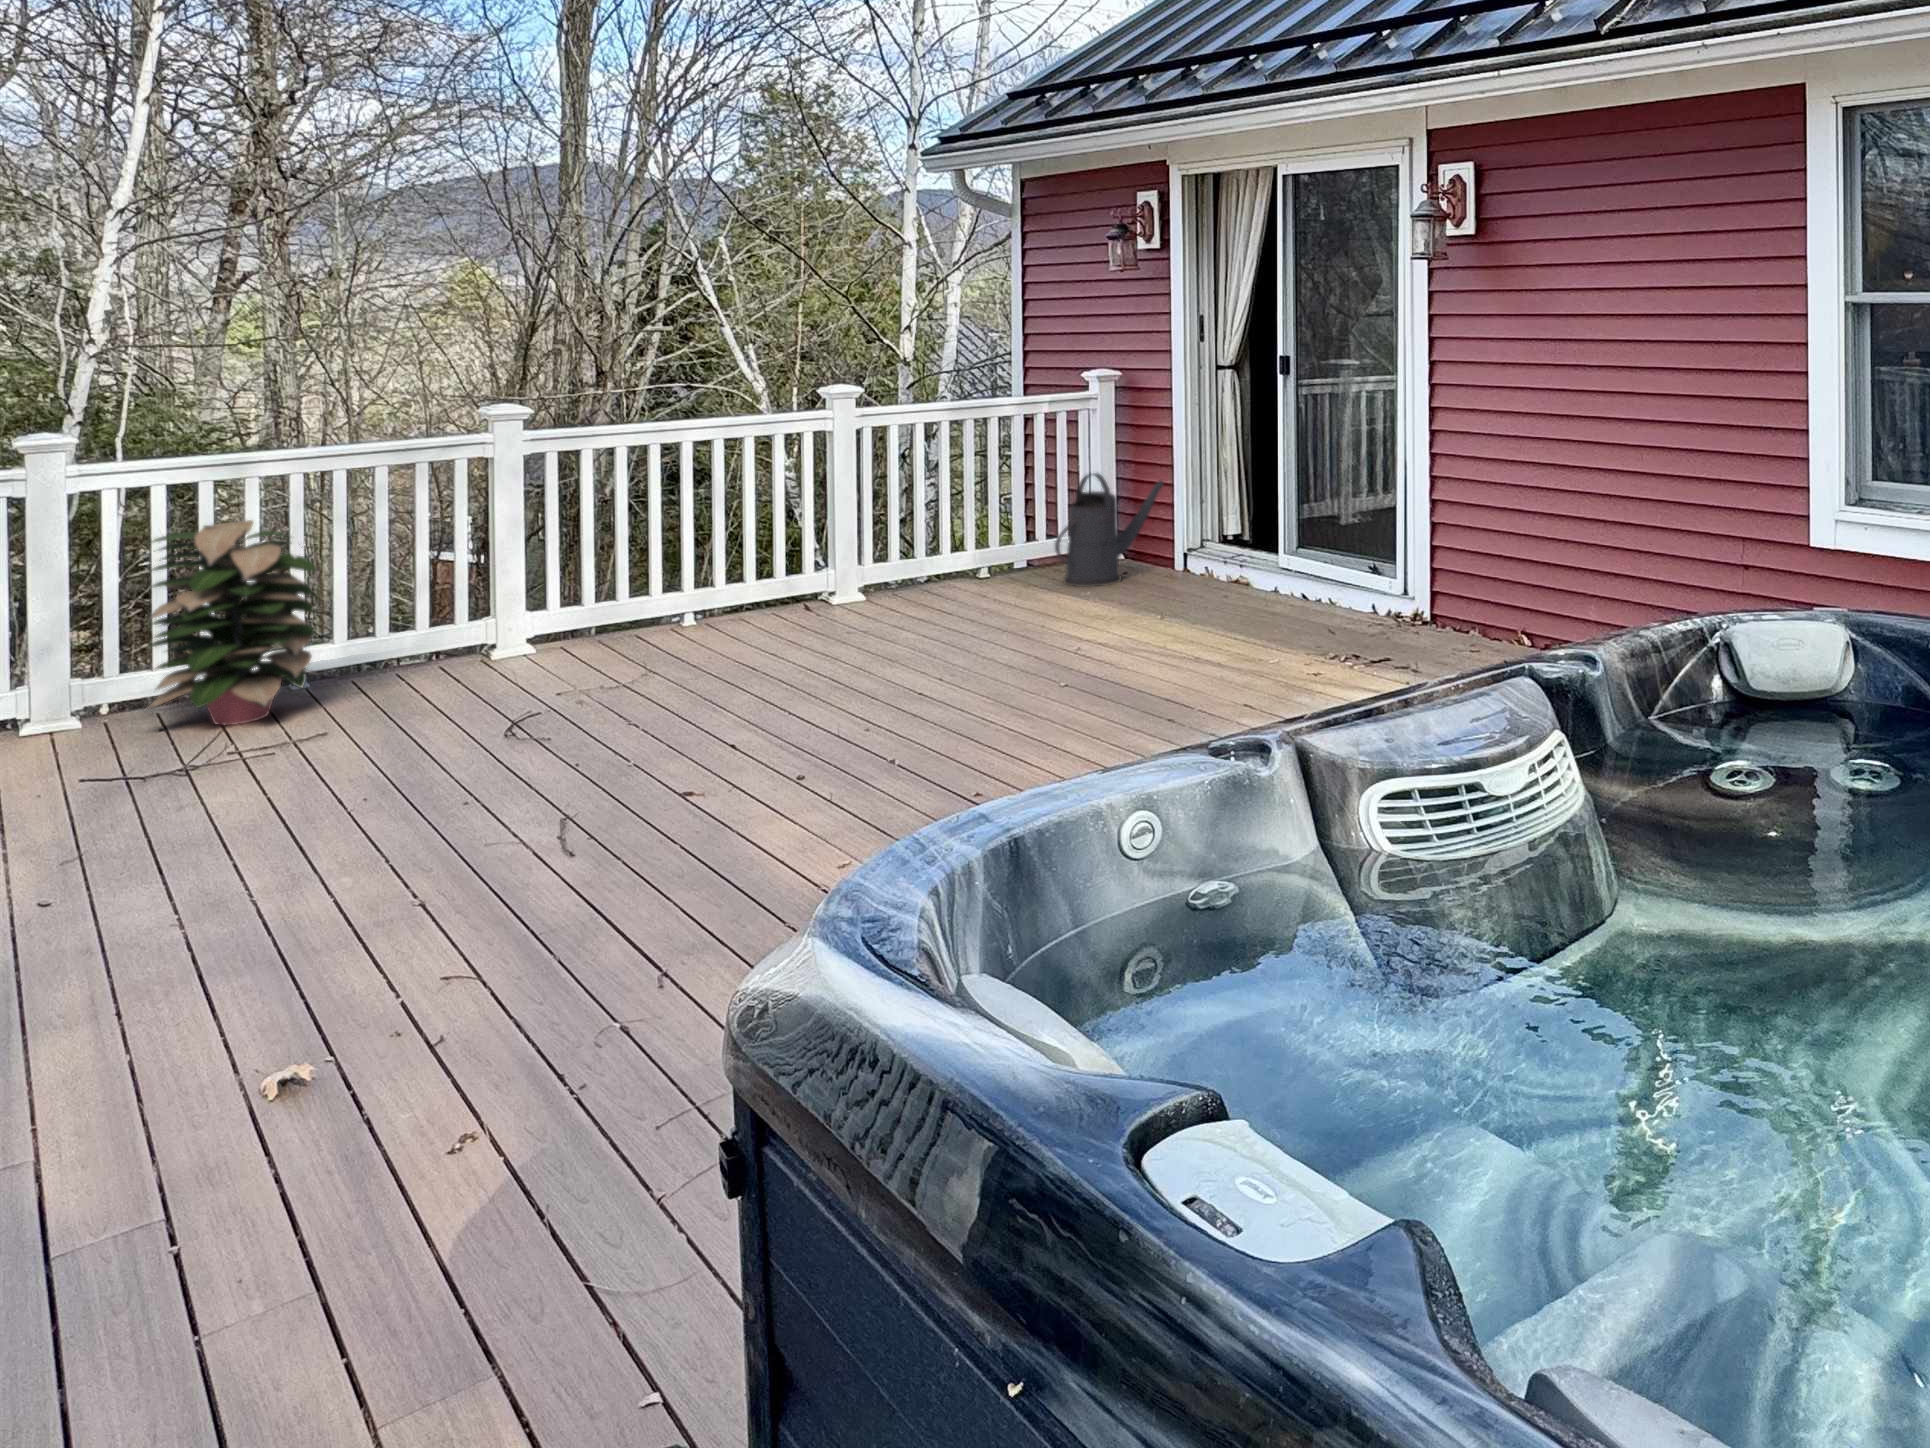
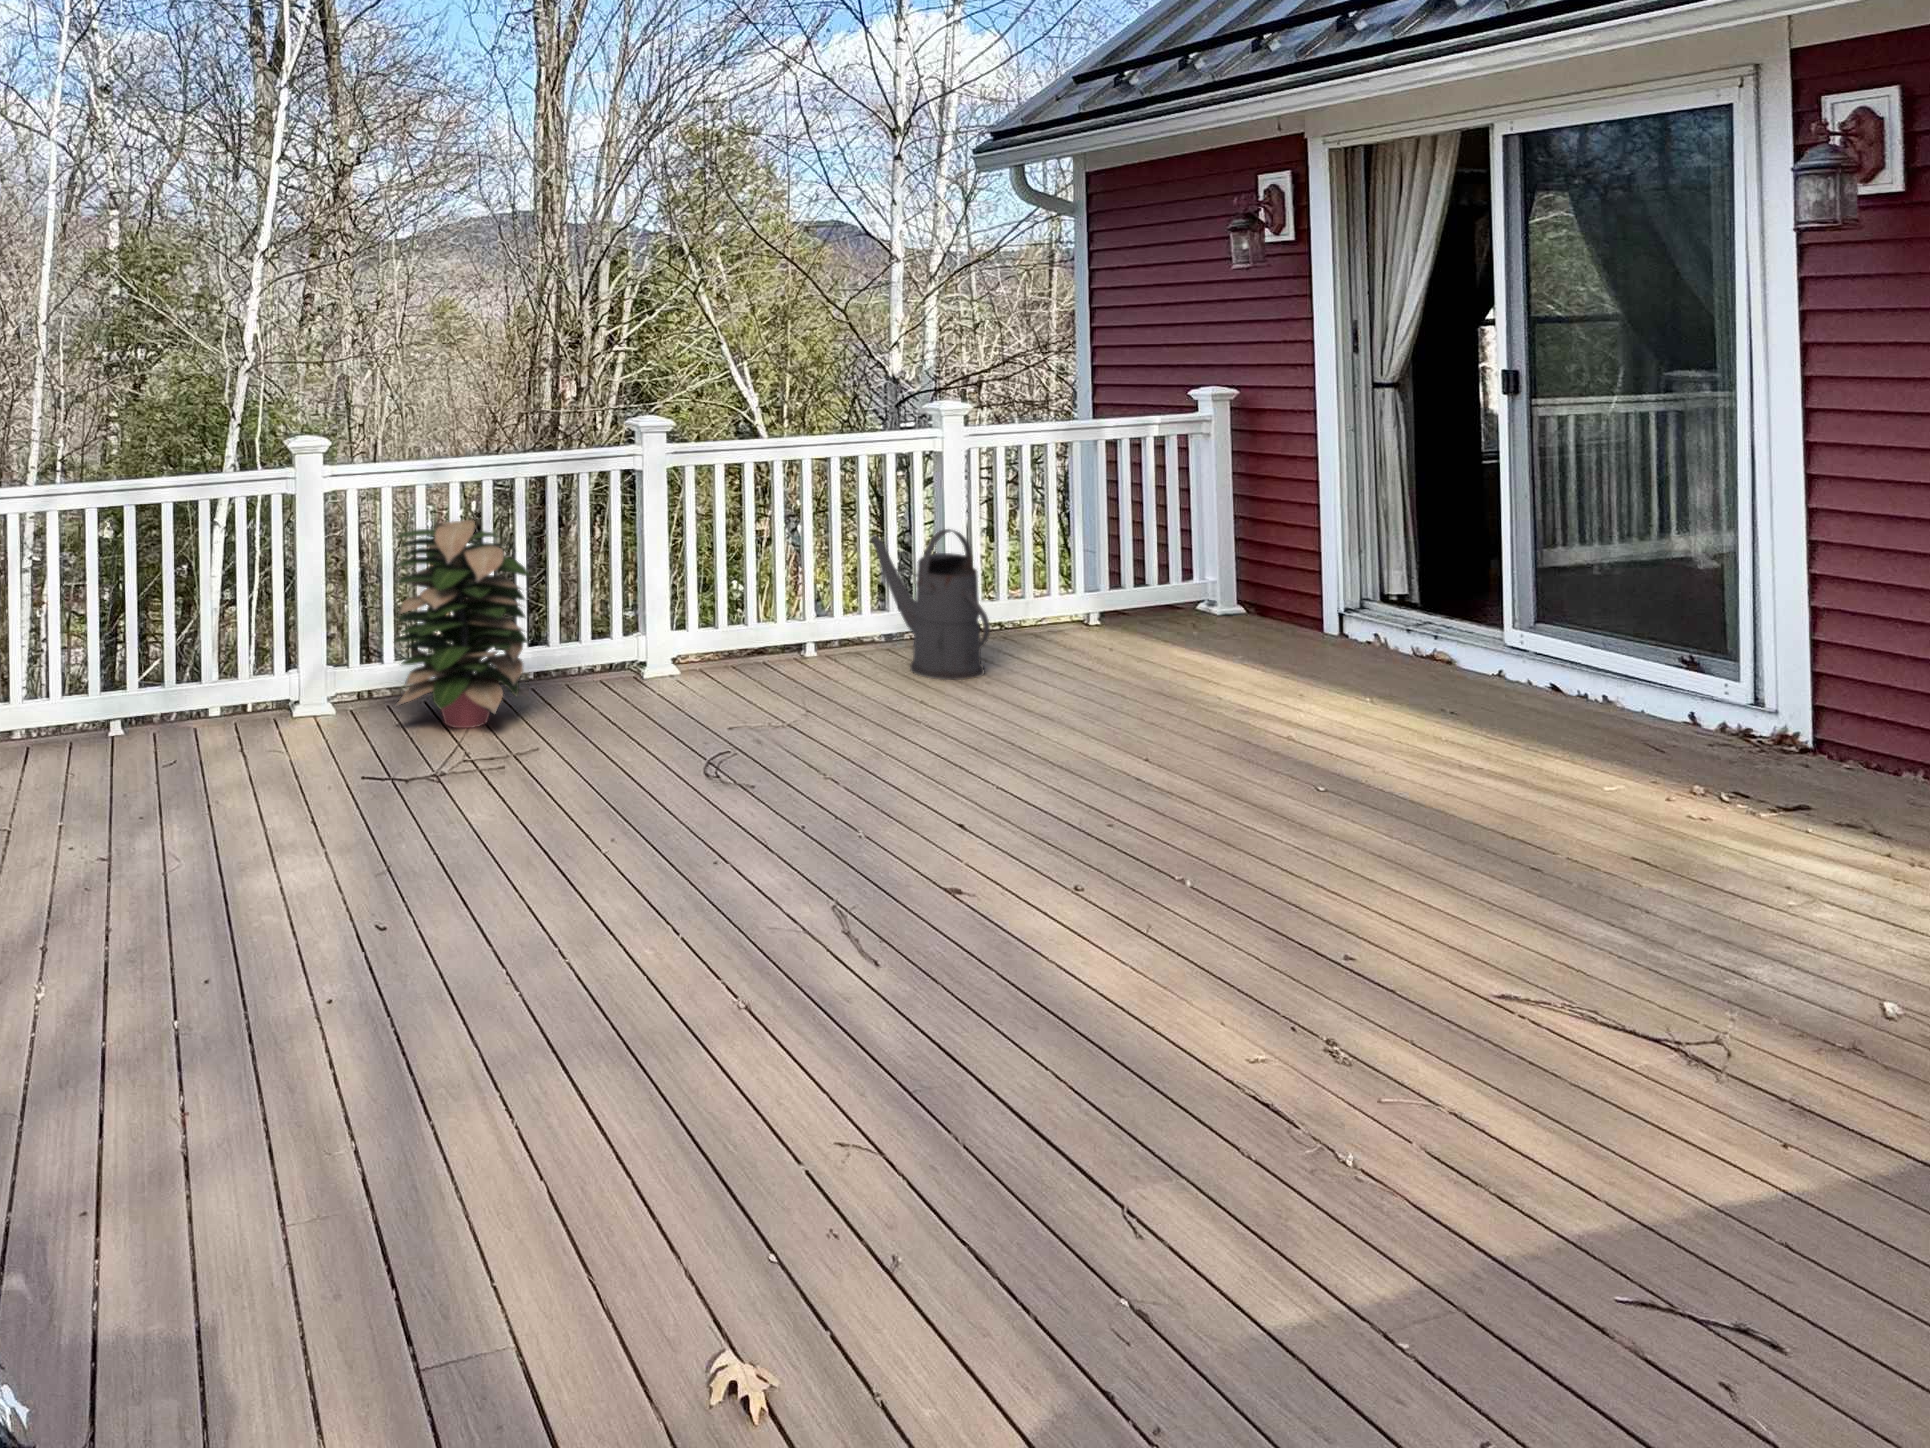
watering can: present [1055,473,1164,587] -> present [871,529,990,680]

